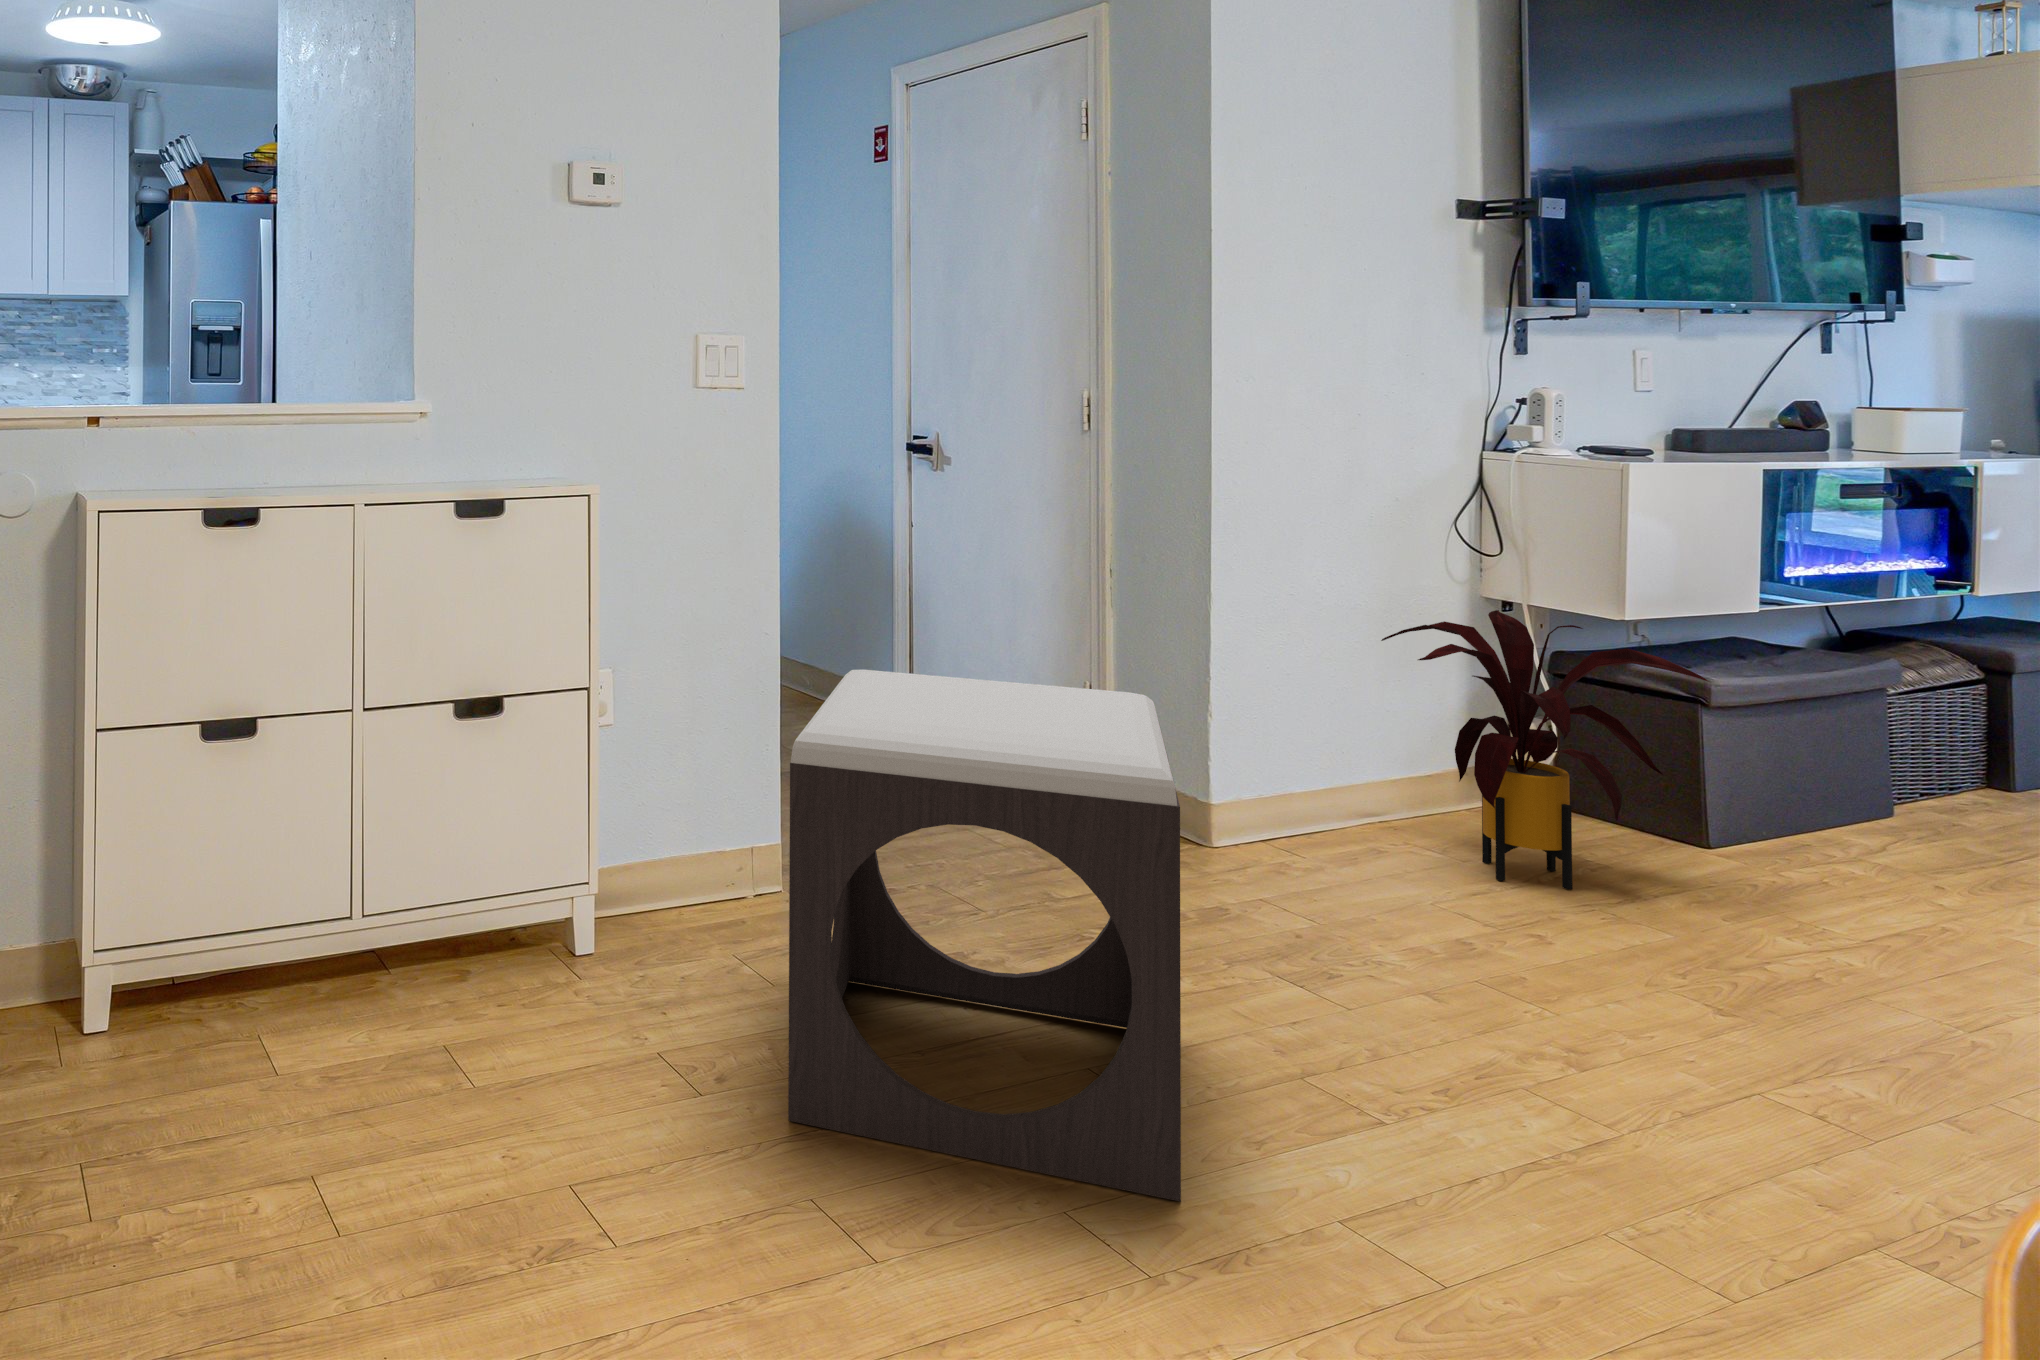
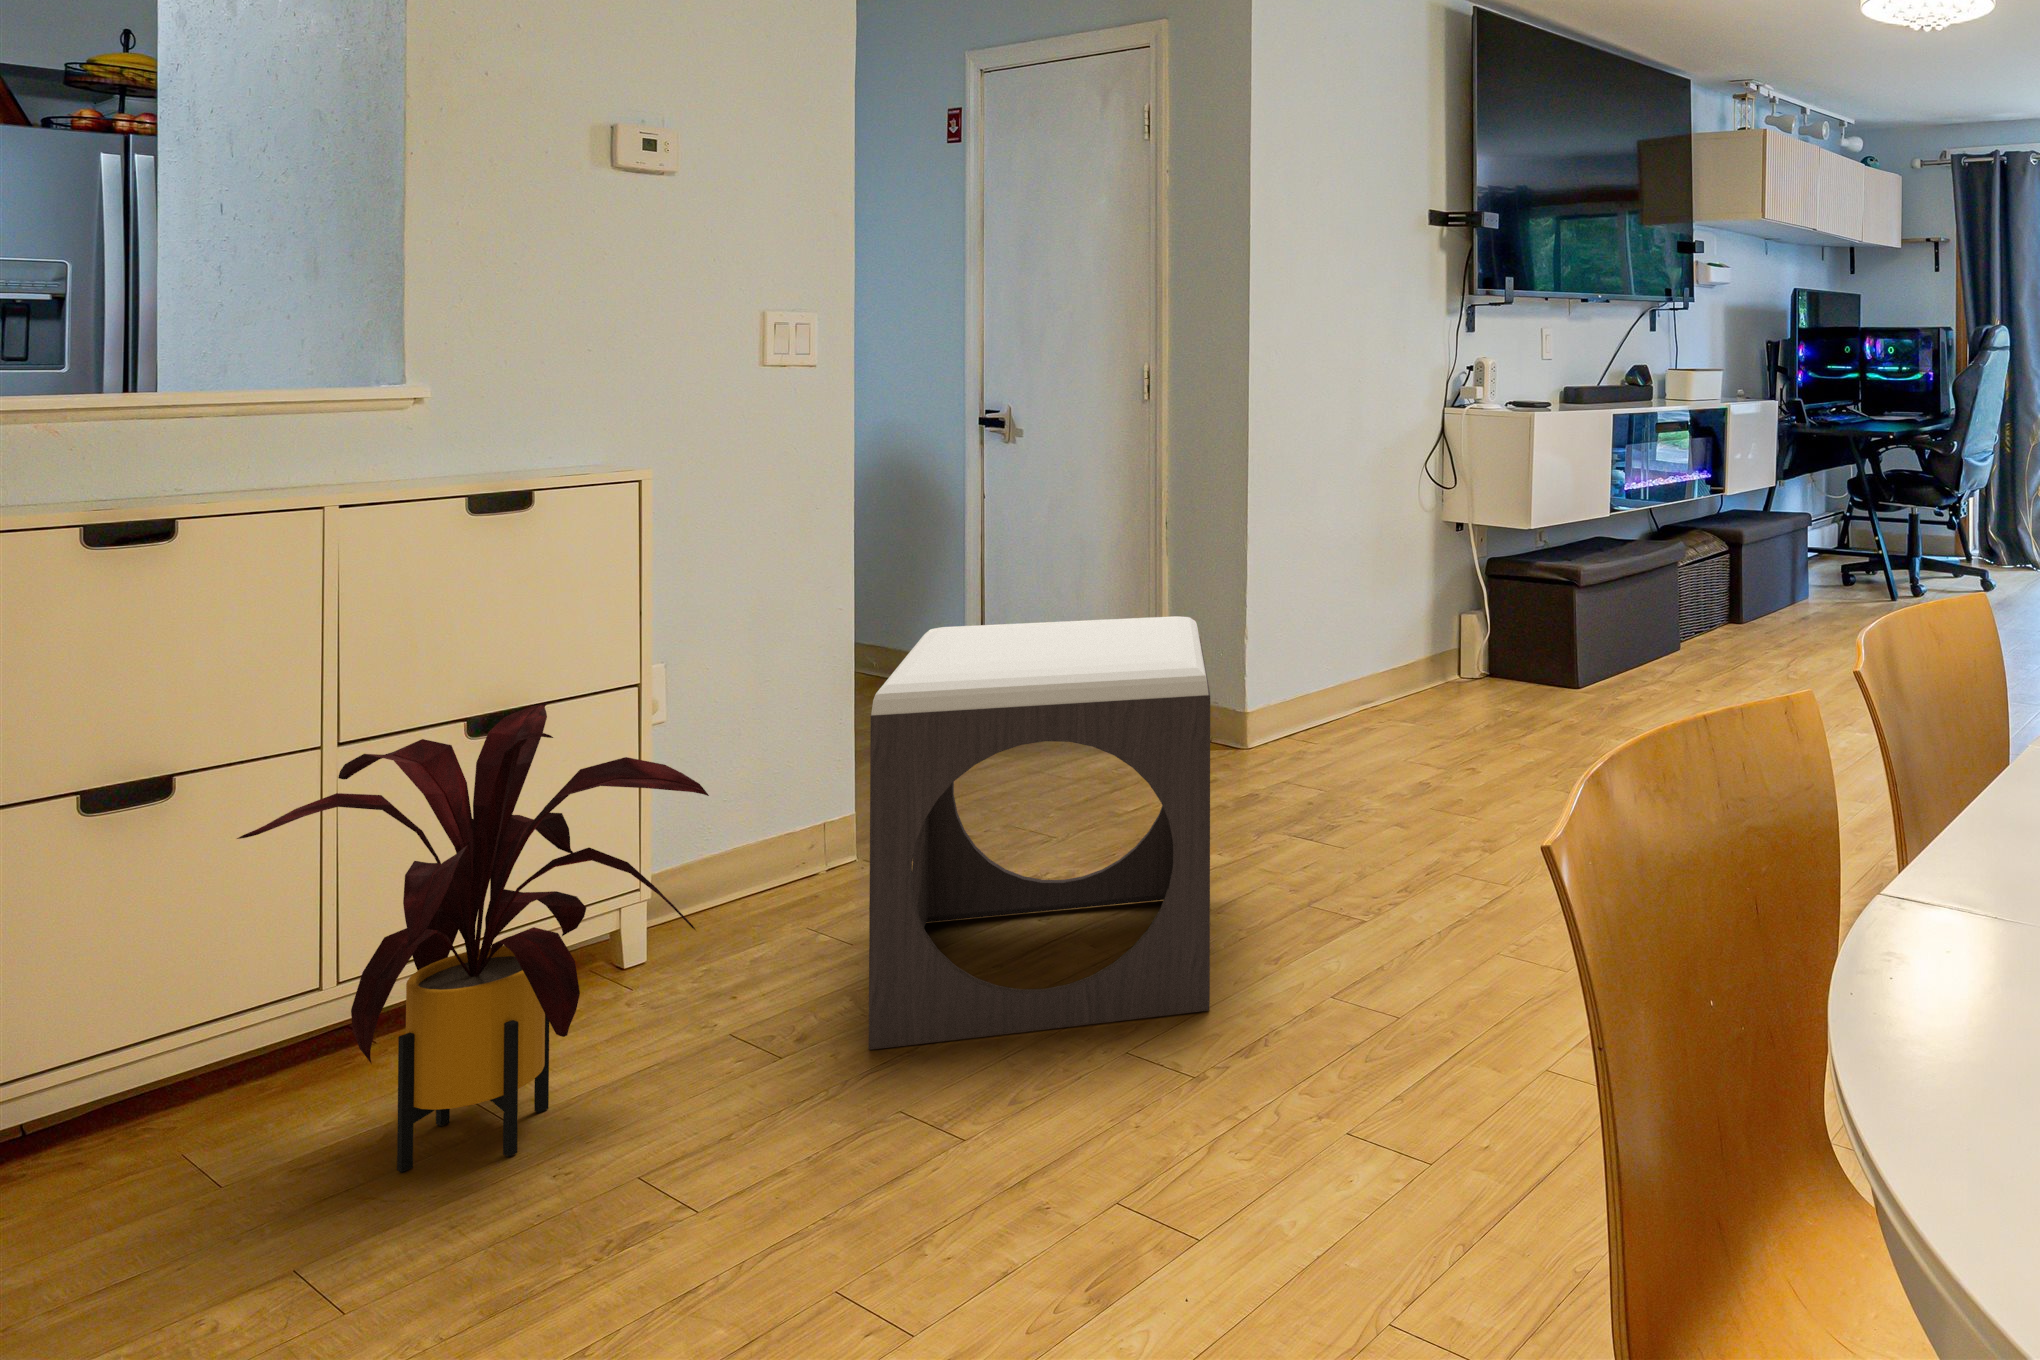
house plant: present [1381,610,1708,889] -> present [237,703,709,1172]

